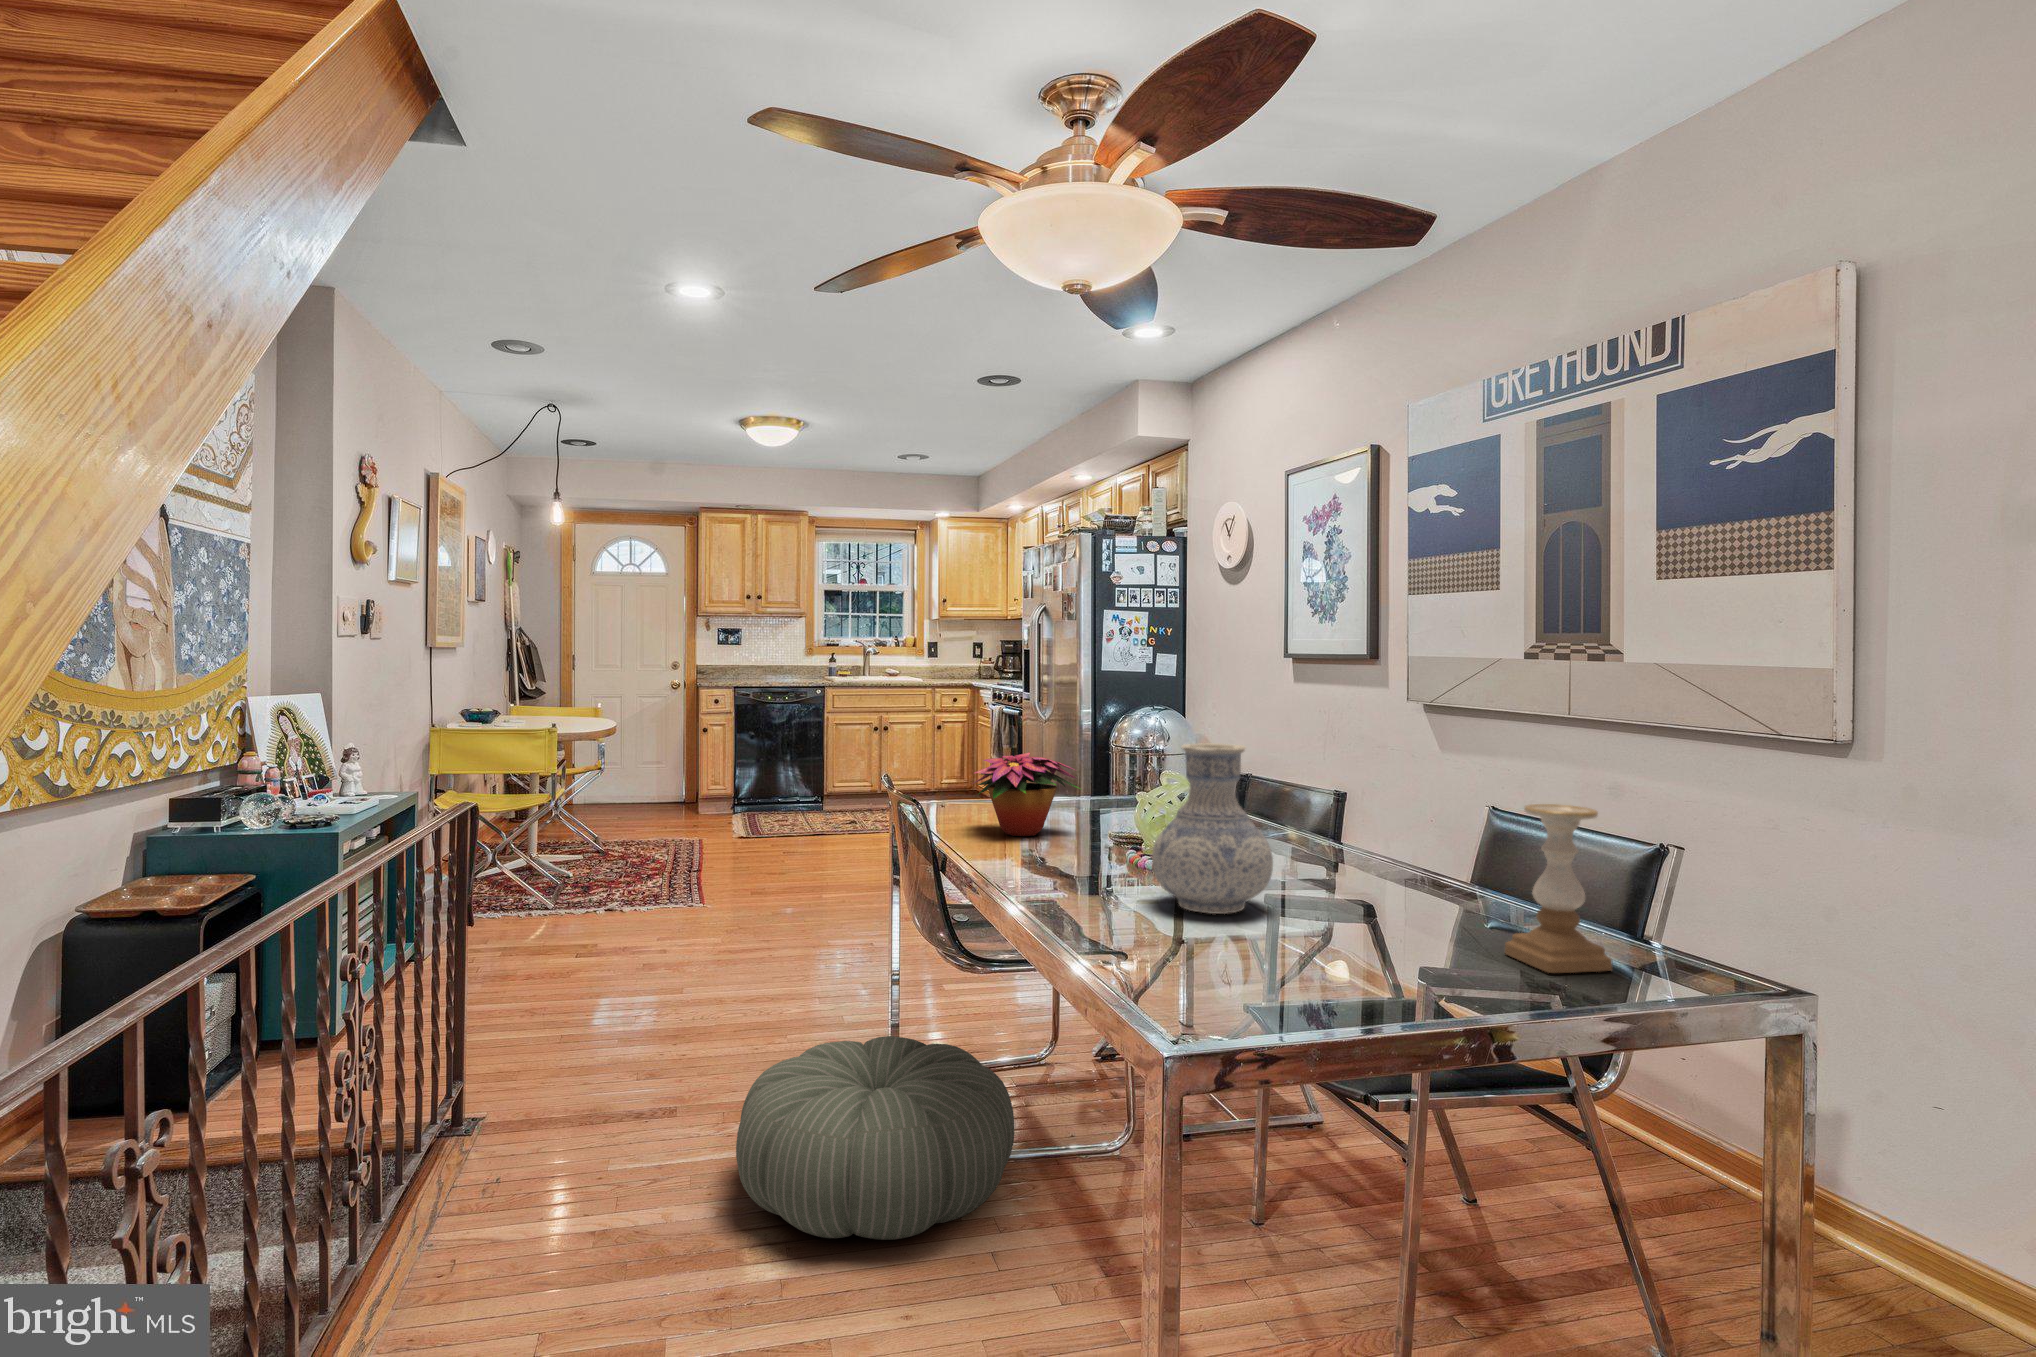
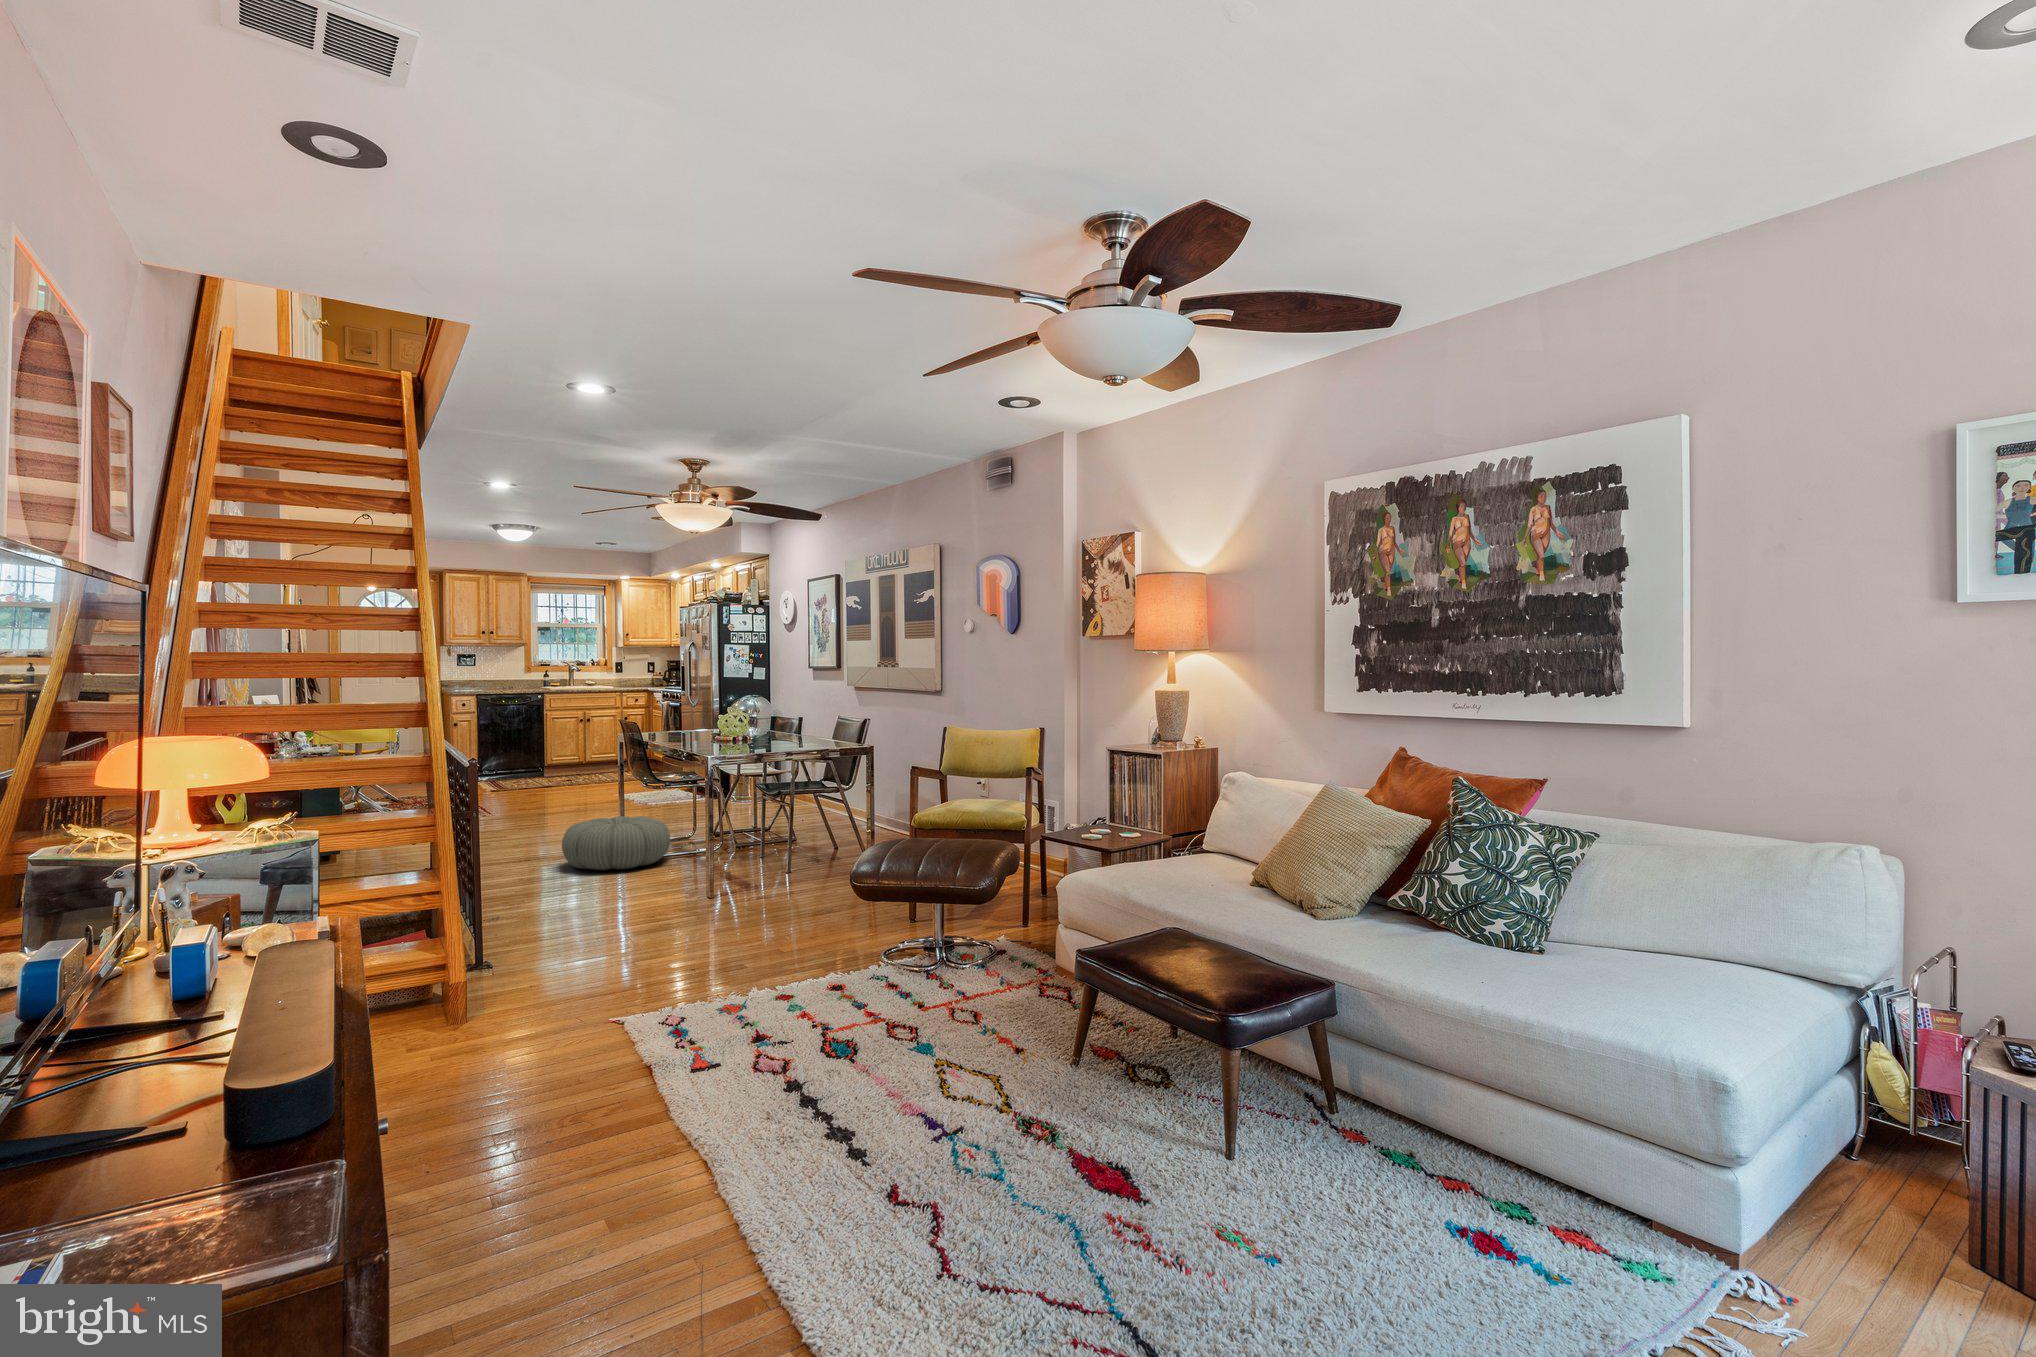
vase: present [1152,743,1273,914] -> none [713,697,752,749]
flower arrangement: present [974,753,1080,836] -> none [649,708,699,740]
candle holder: present [1505,804,1612,973] -> none [810,709,834,751]

